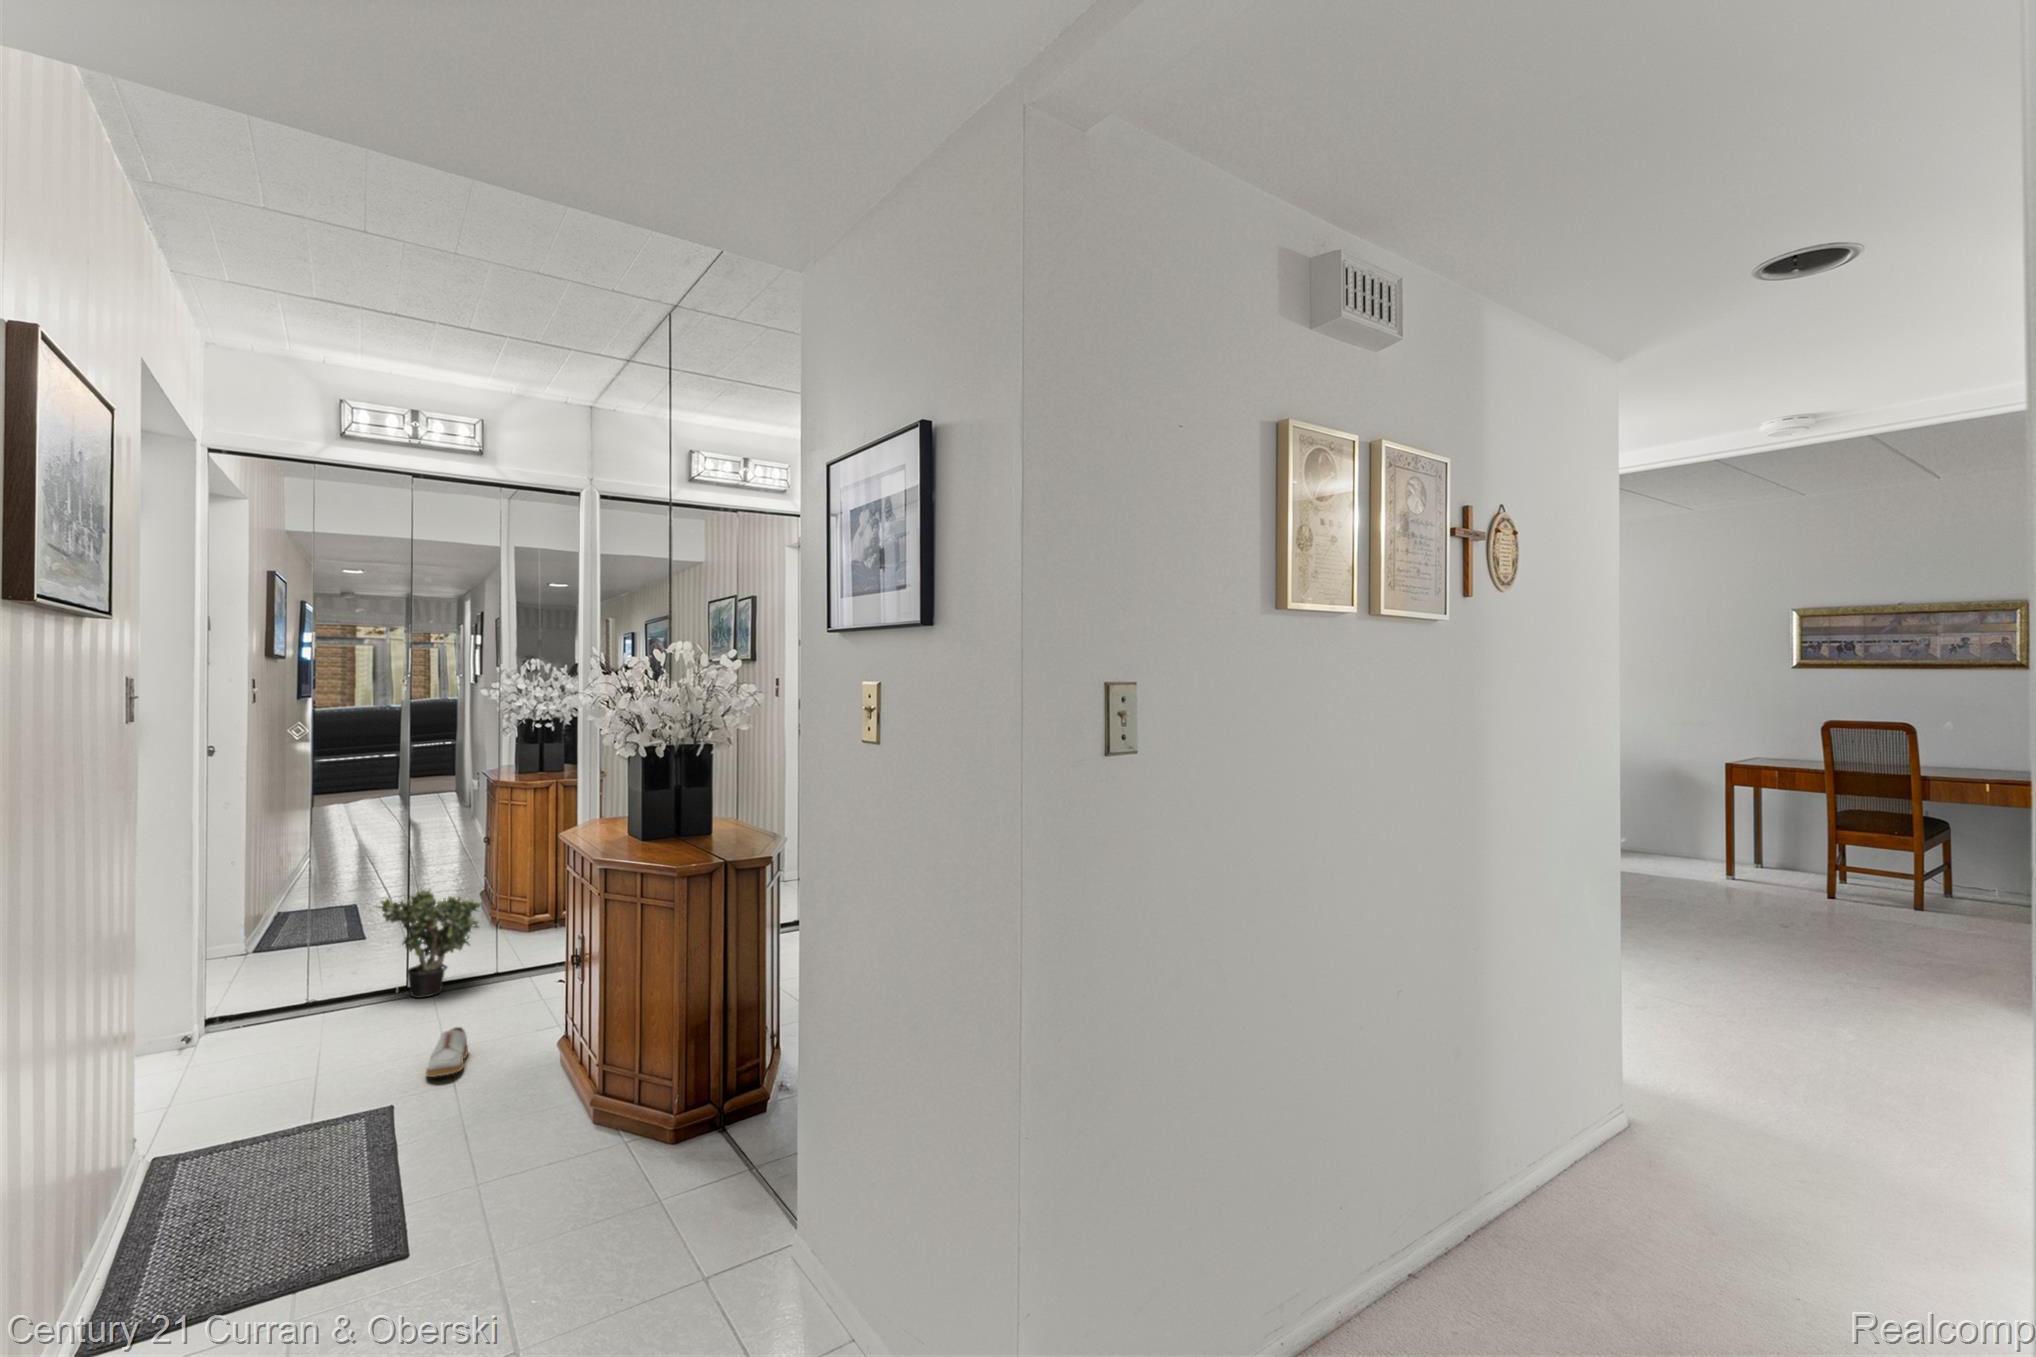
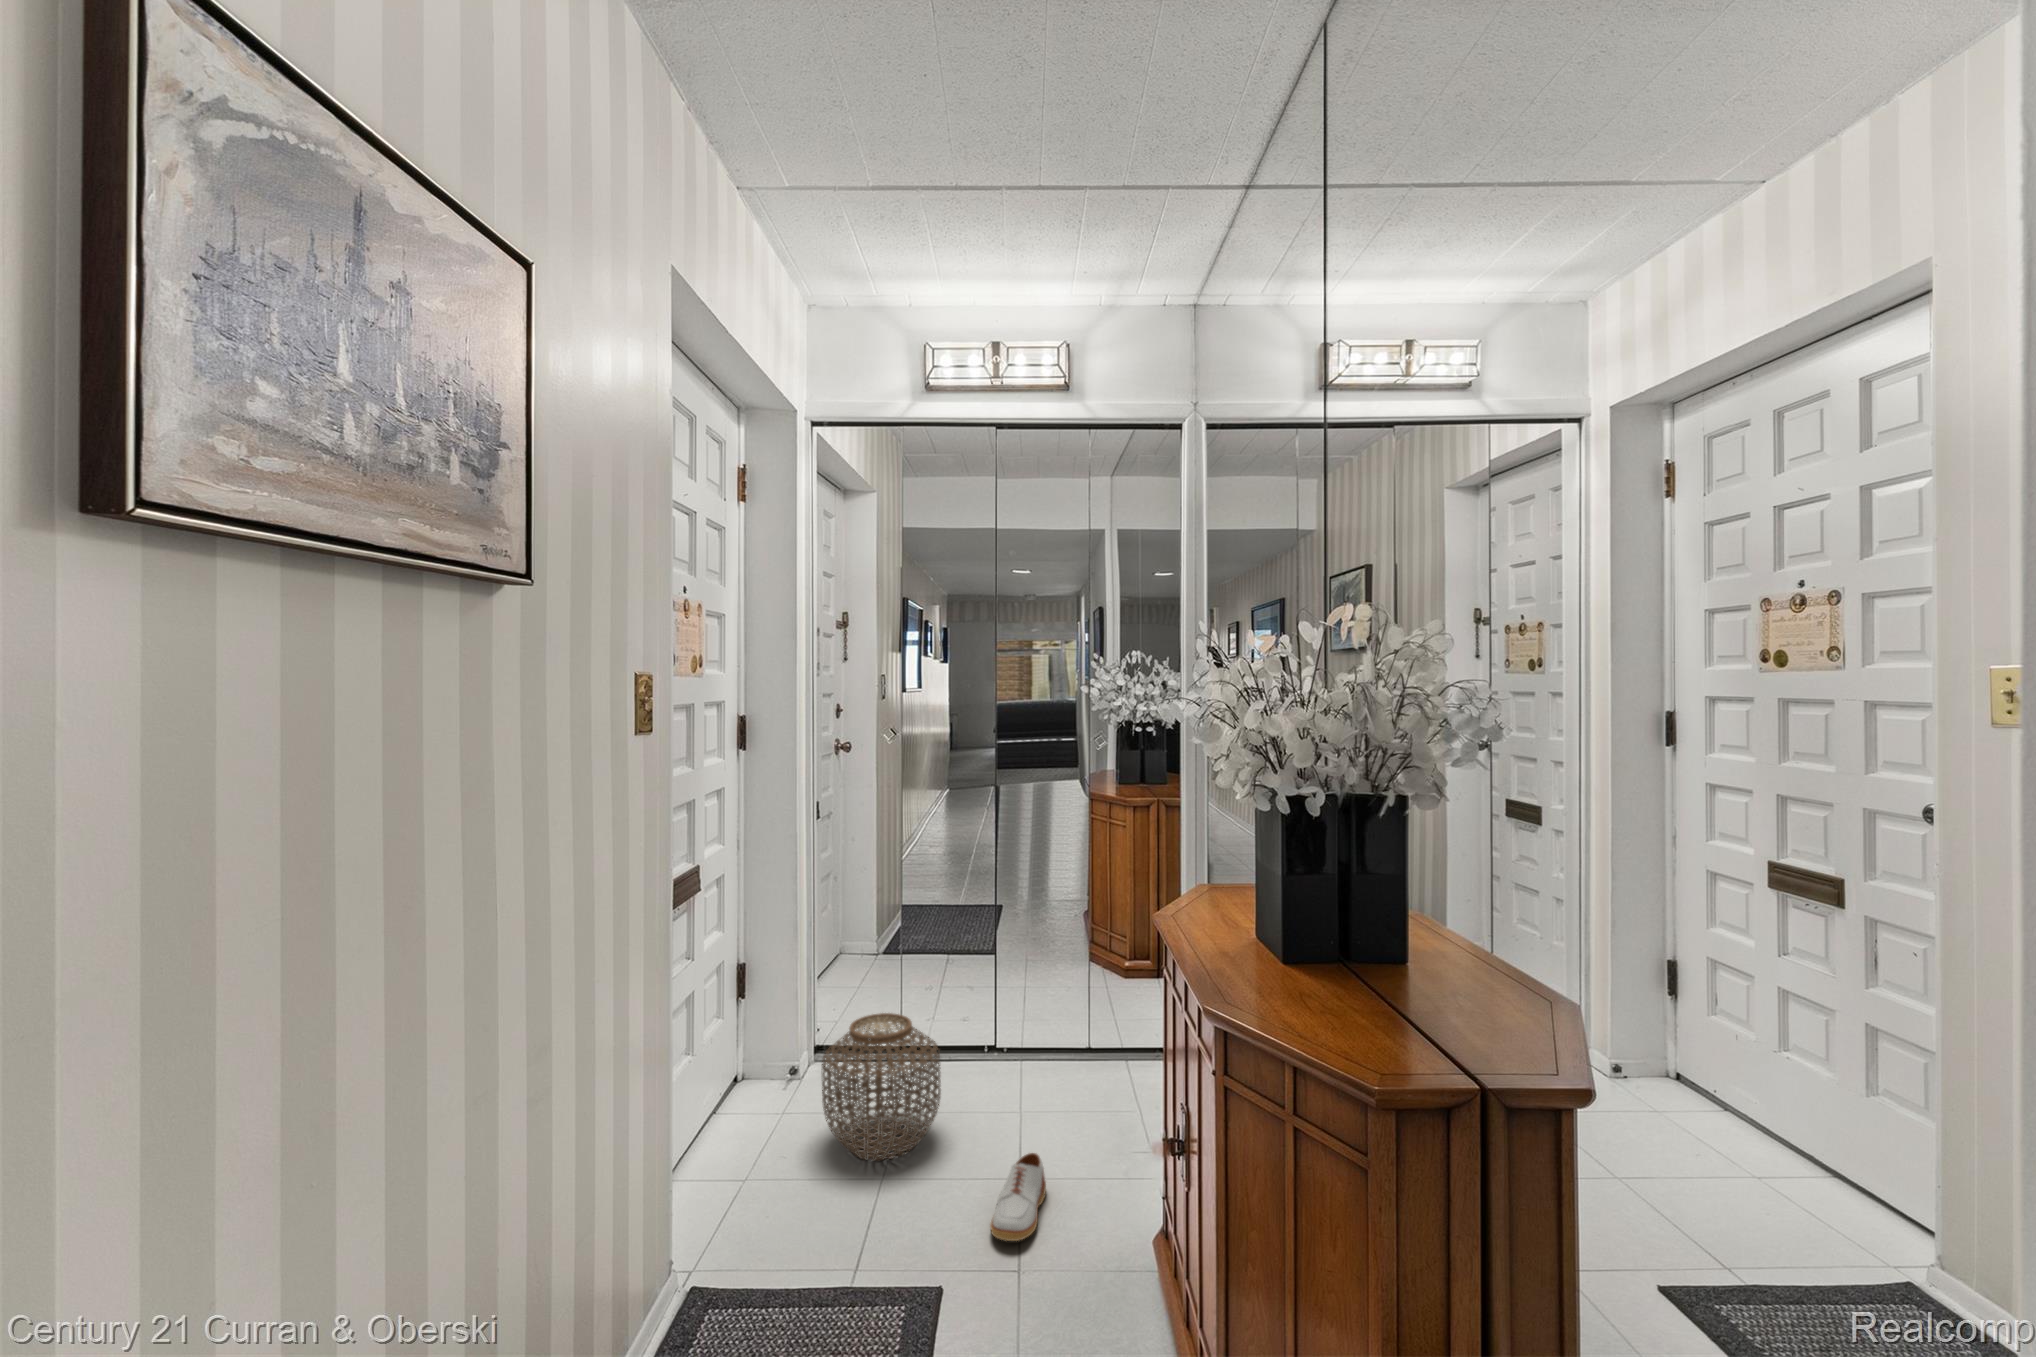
potted plant: present [376,890,480,998] -> none [962,930,1074,1064]
woven basket: none [250,954,368,1069] -> present [822,1013,941,1160]

